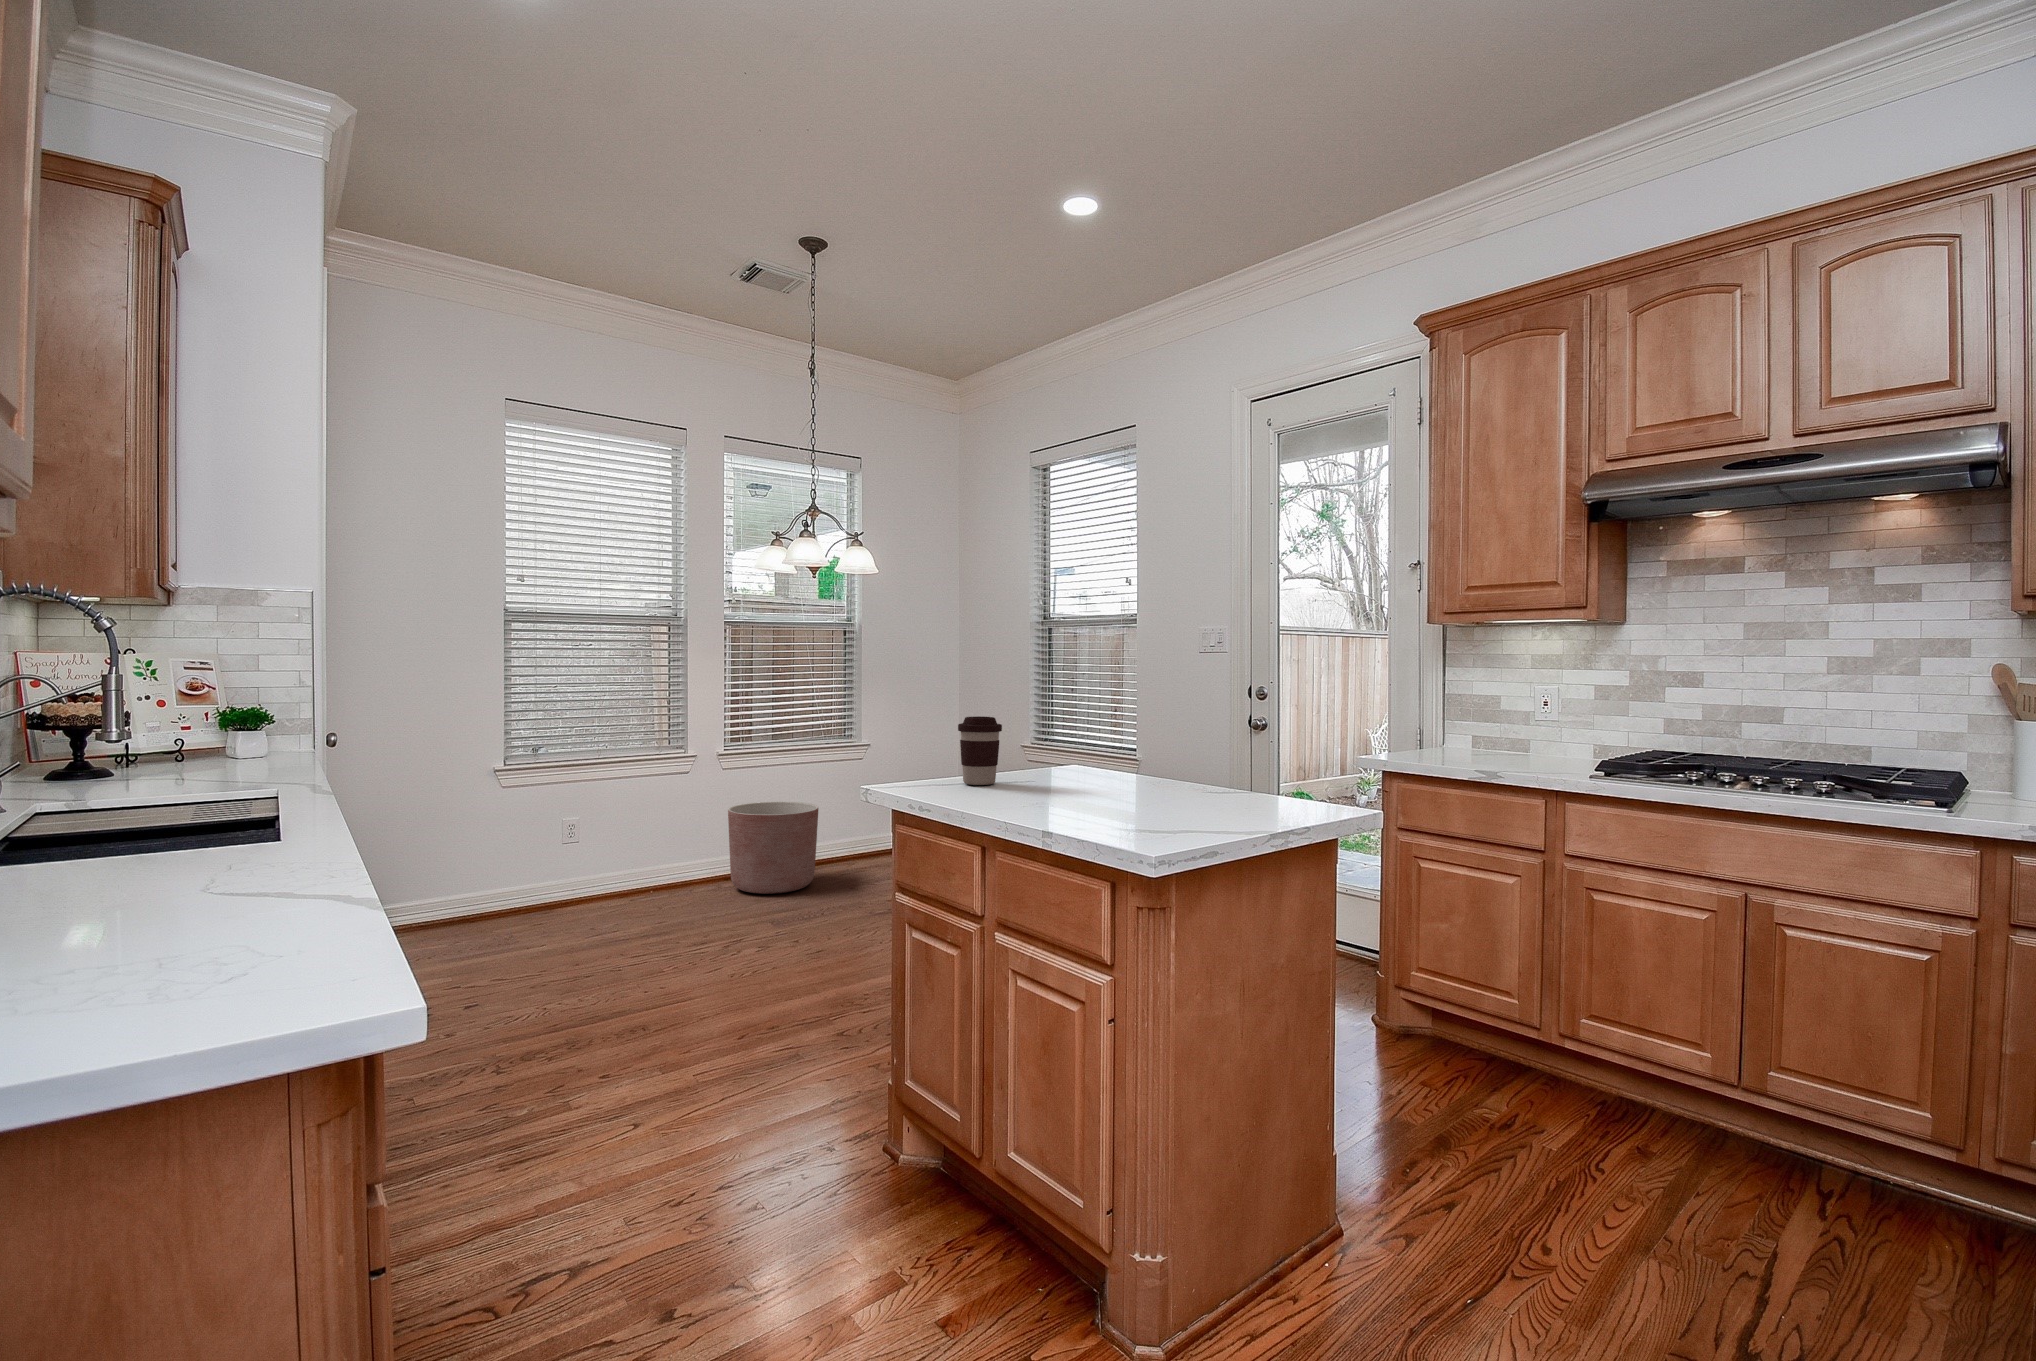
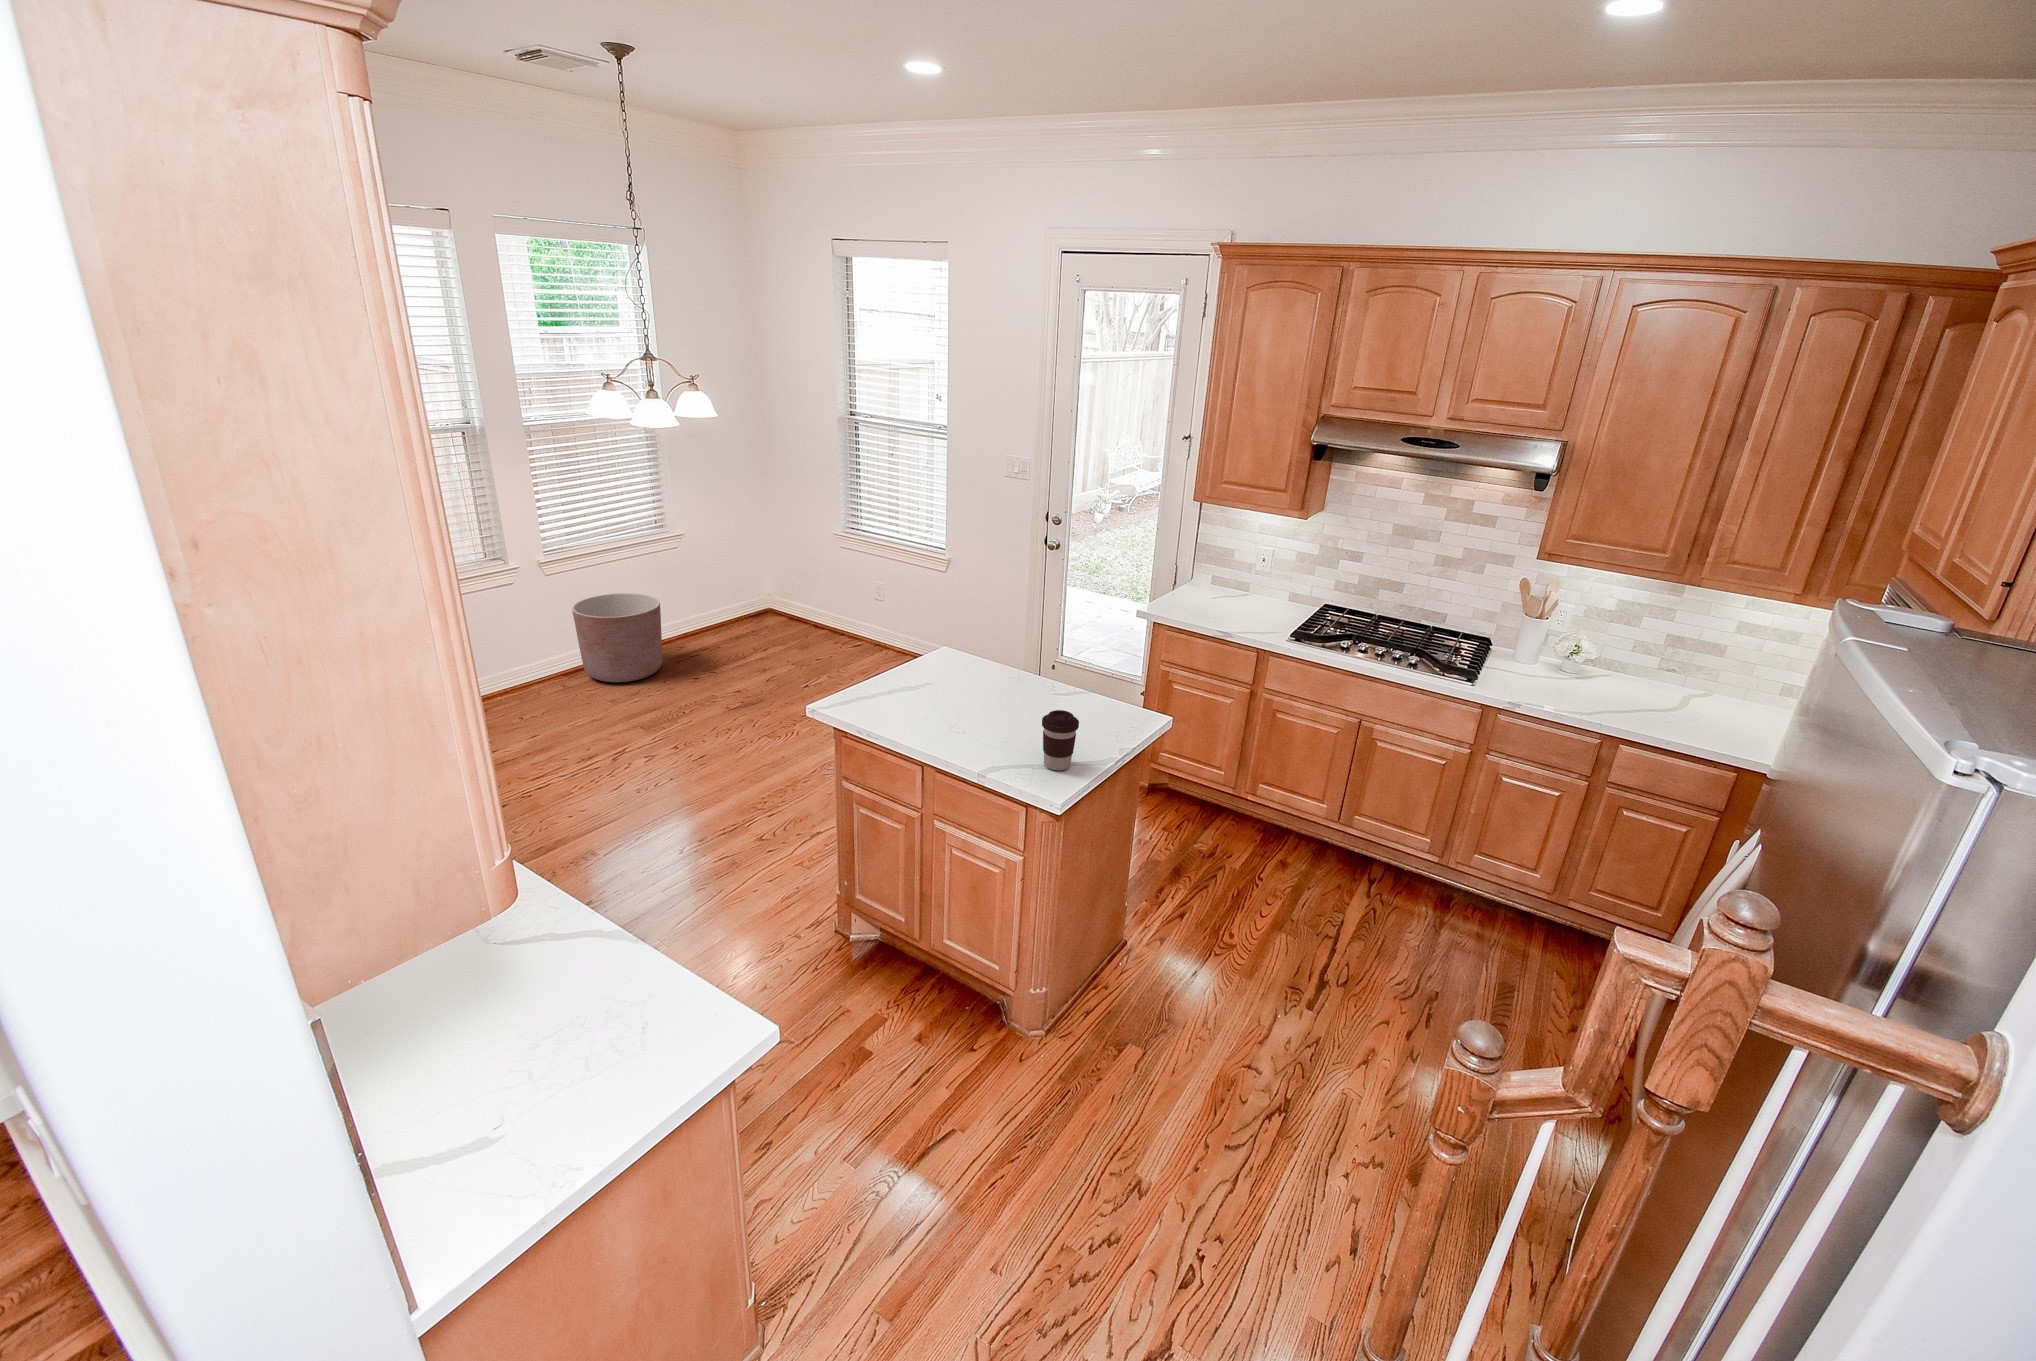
coffee cup: present [958,716,1002,785] -> present [1042,710,1079,771]

